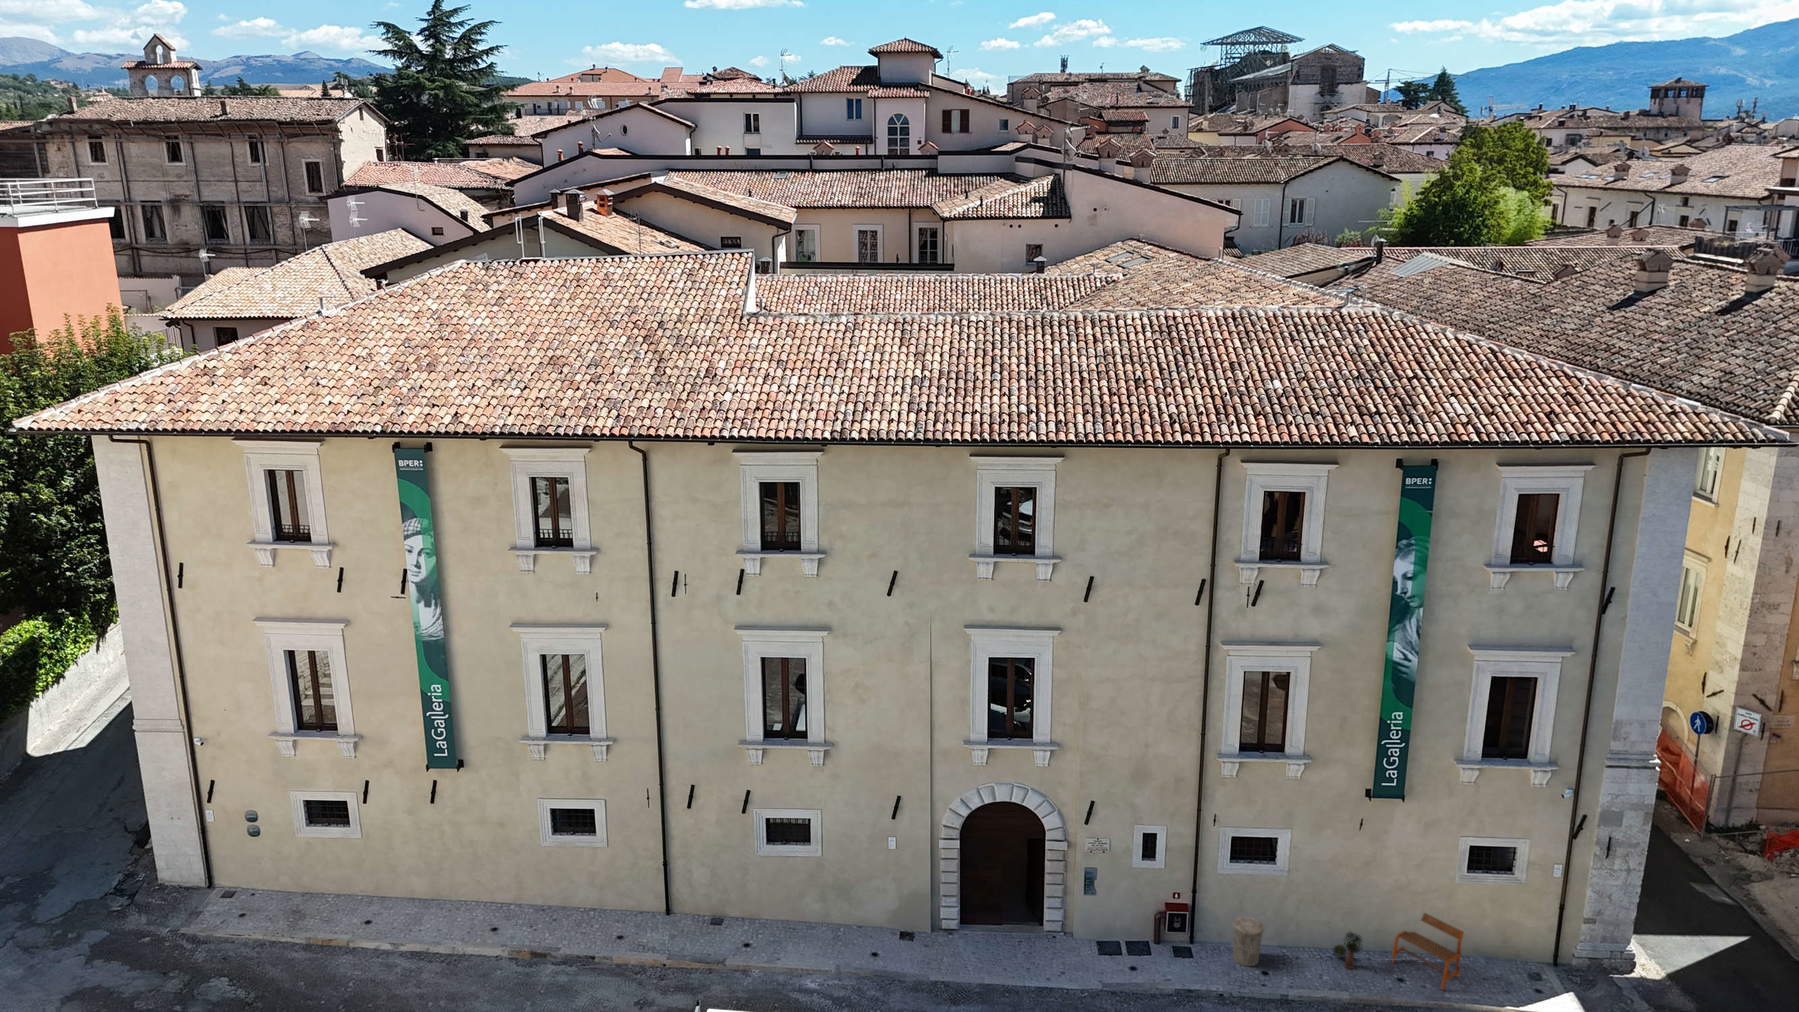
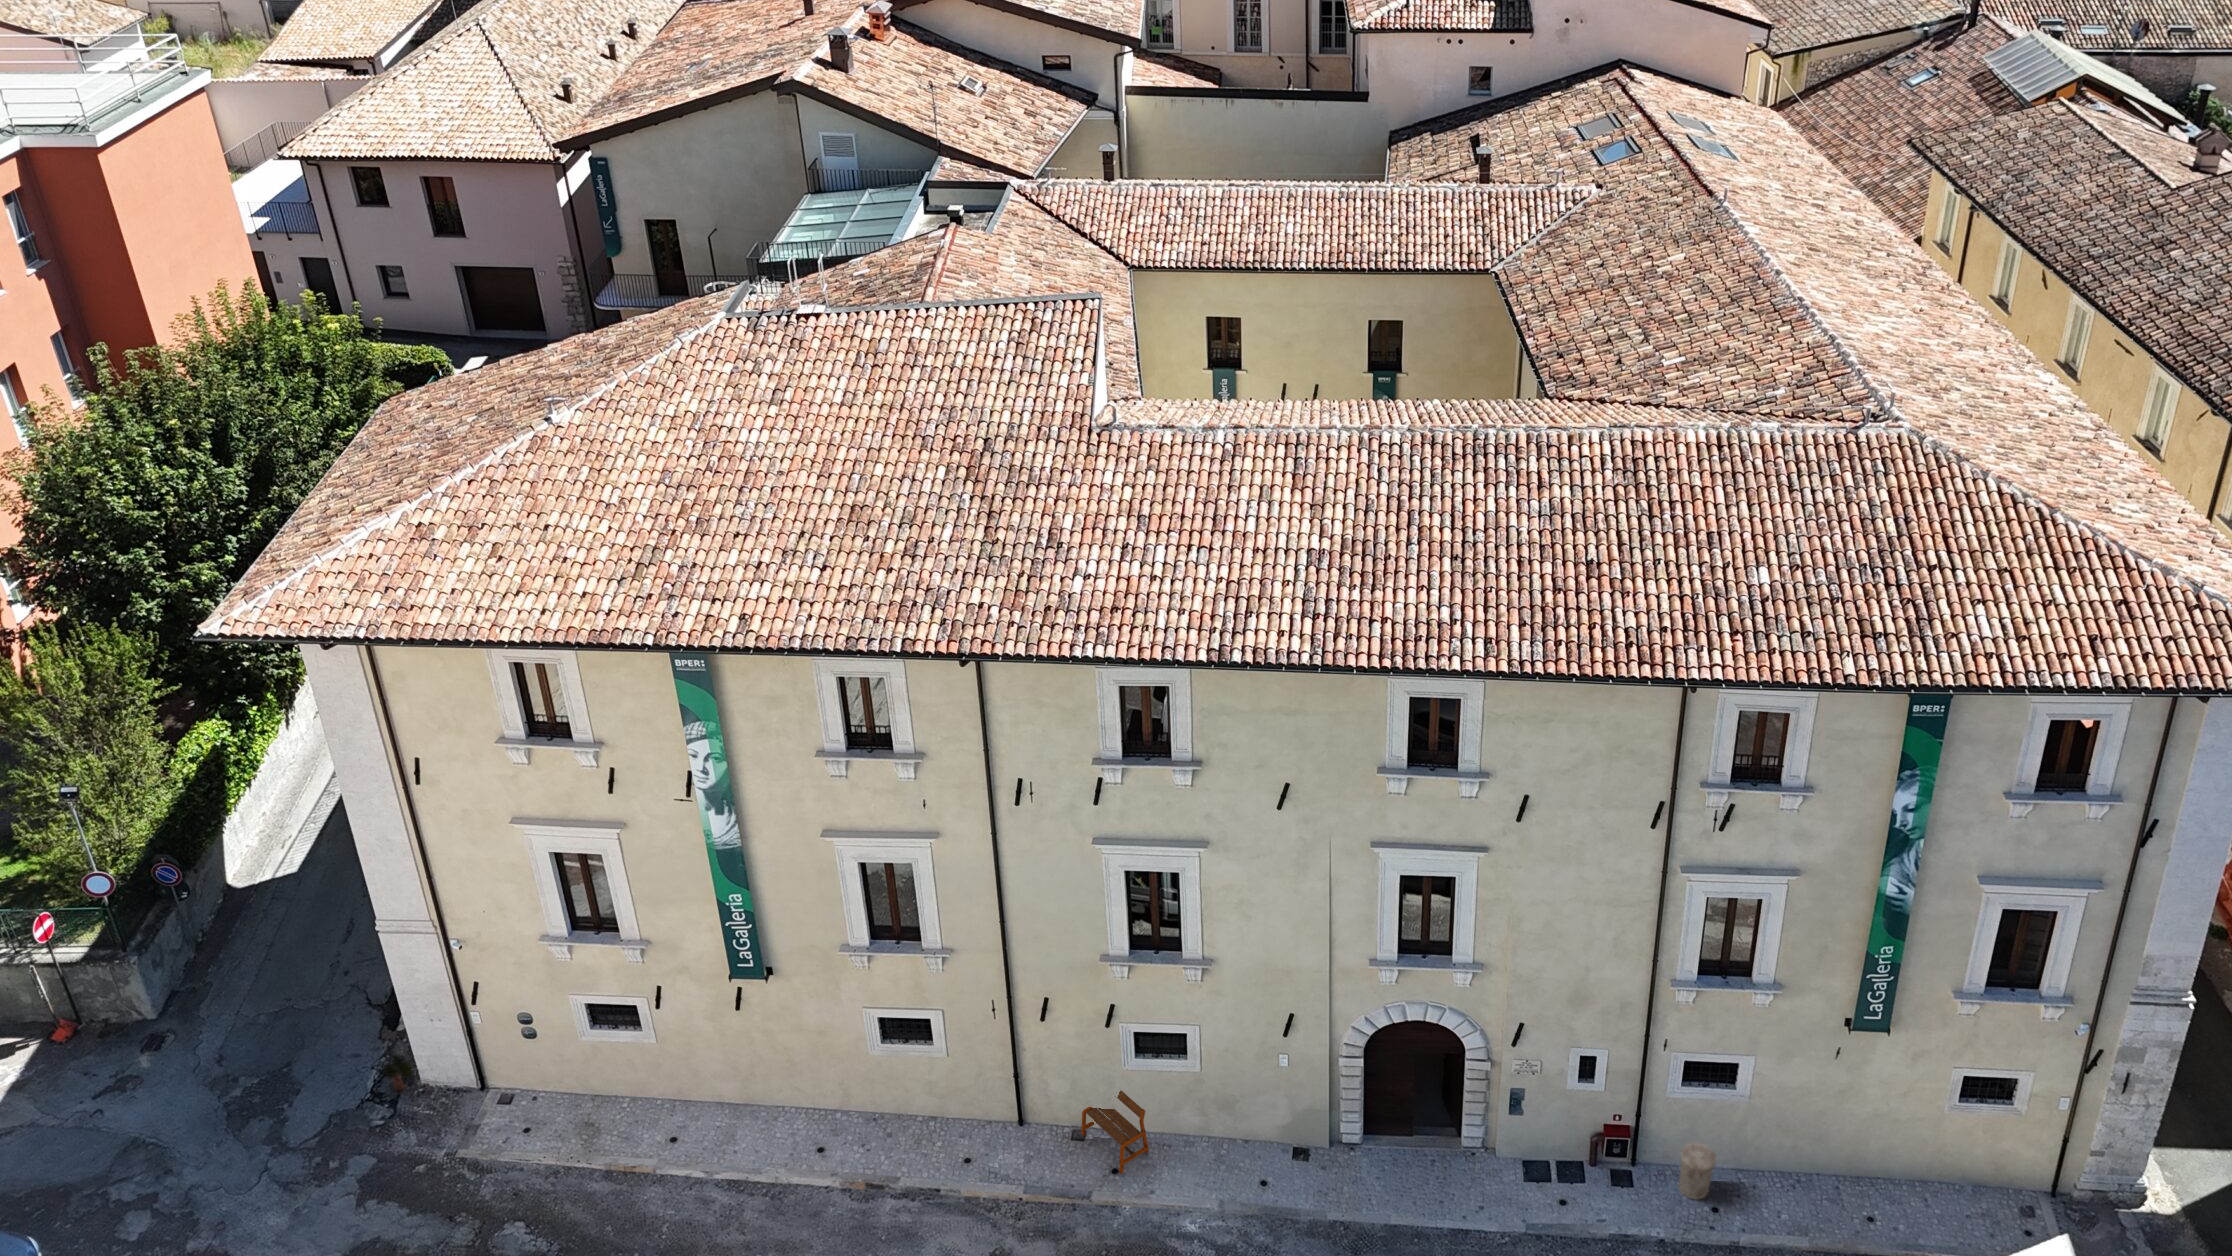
bench: present [1391,913,1464,990] -> present [1081,1091,1149,1174]
potted plant: present [1334,932,1362,969] -> present [381,1054,412,1091]

